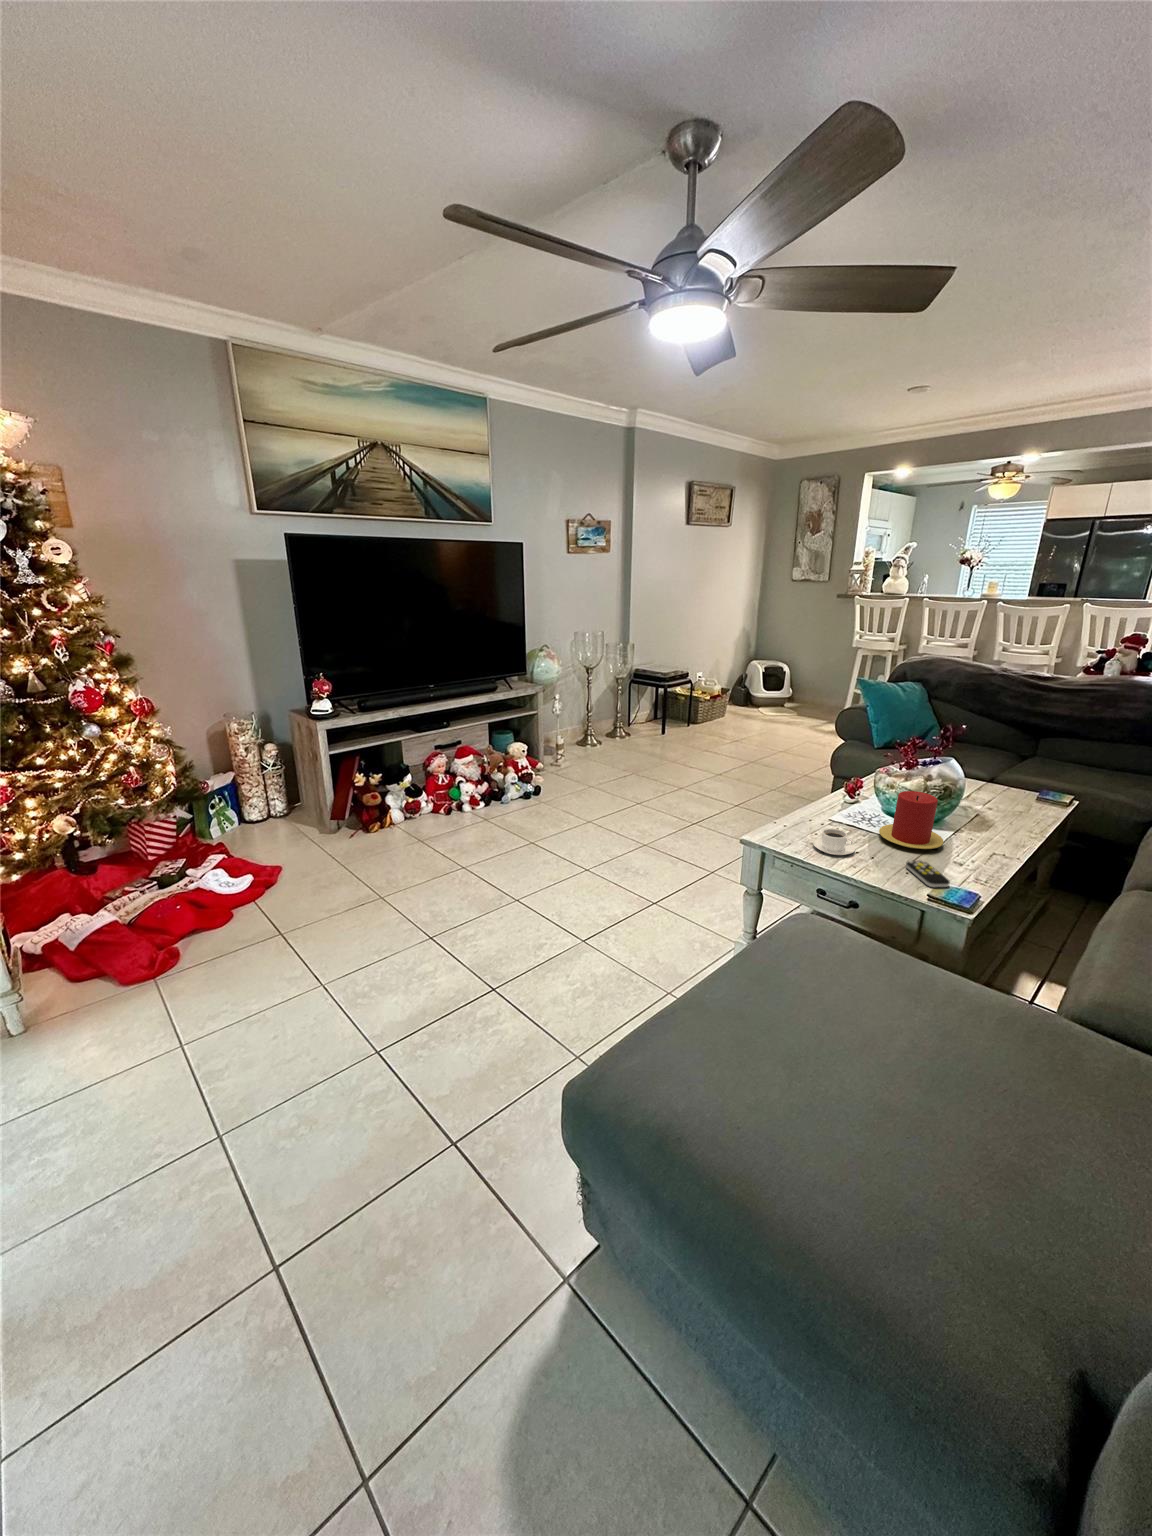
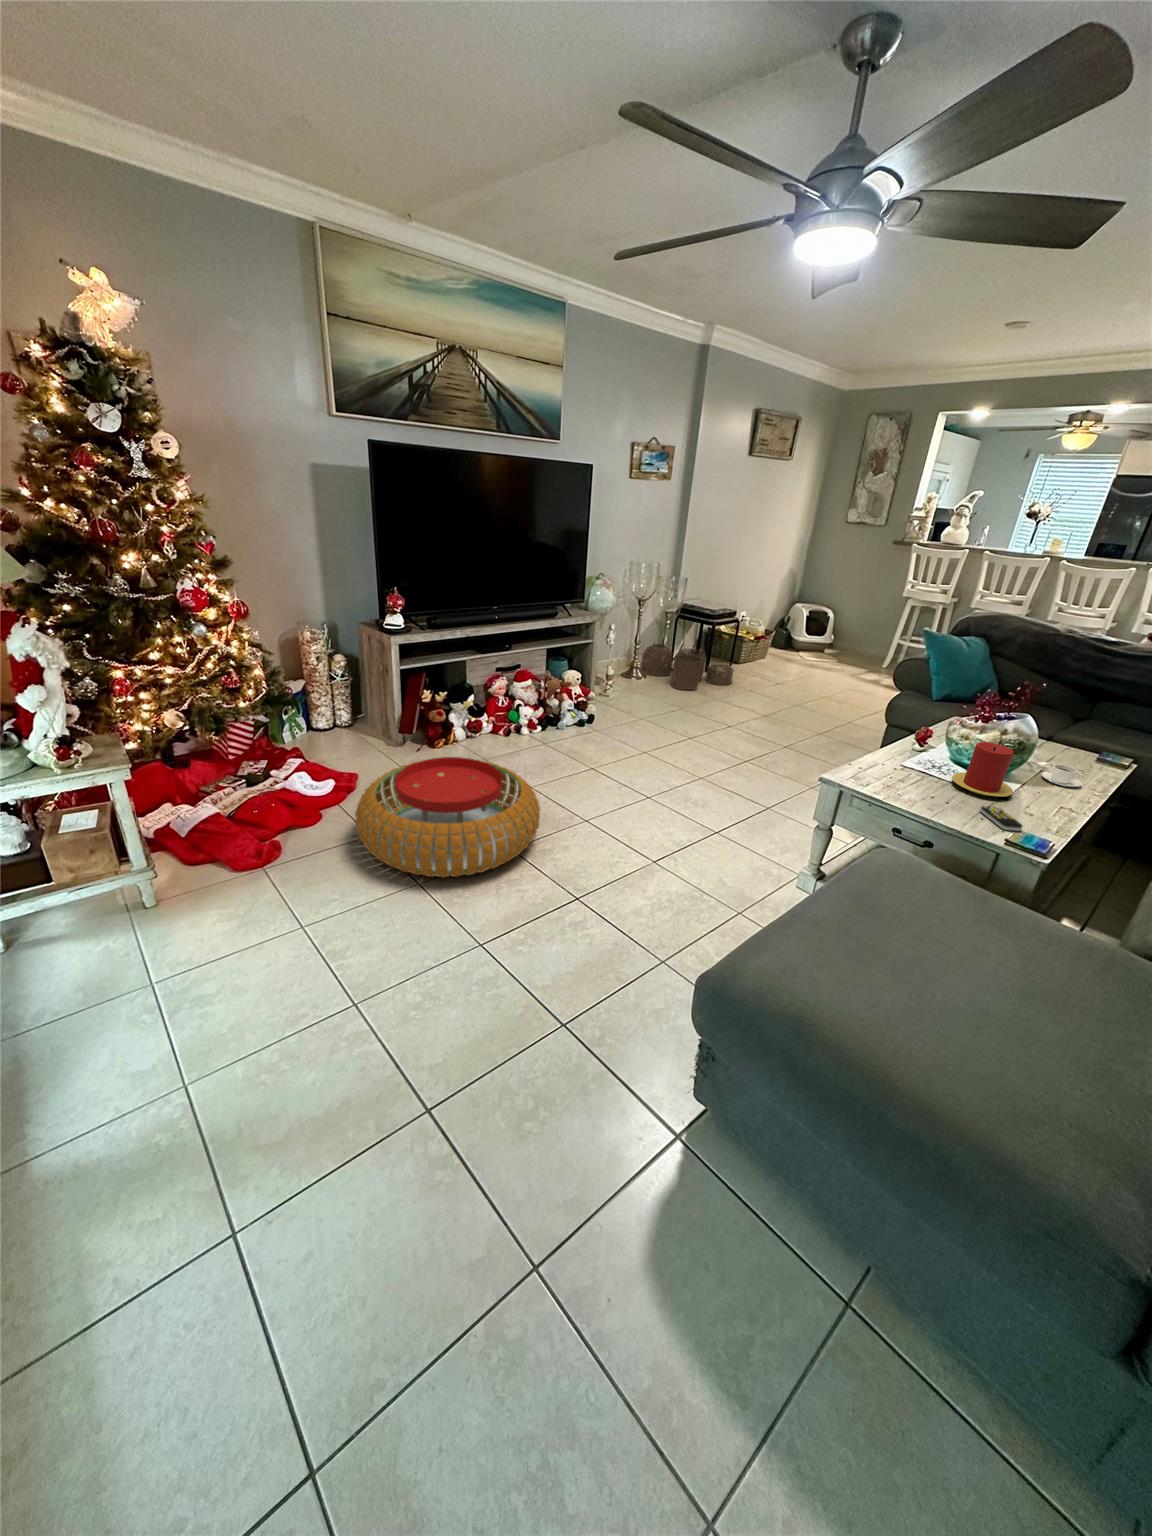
woven basket: none [596,707,688,753] -> present [640,643,734,690]
coffee cup: present [813,829,855,855] -> present [1042,764,1083,787]
pouf: none [253,843,458,978] -> present [355,757,540,877]

